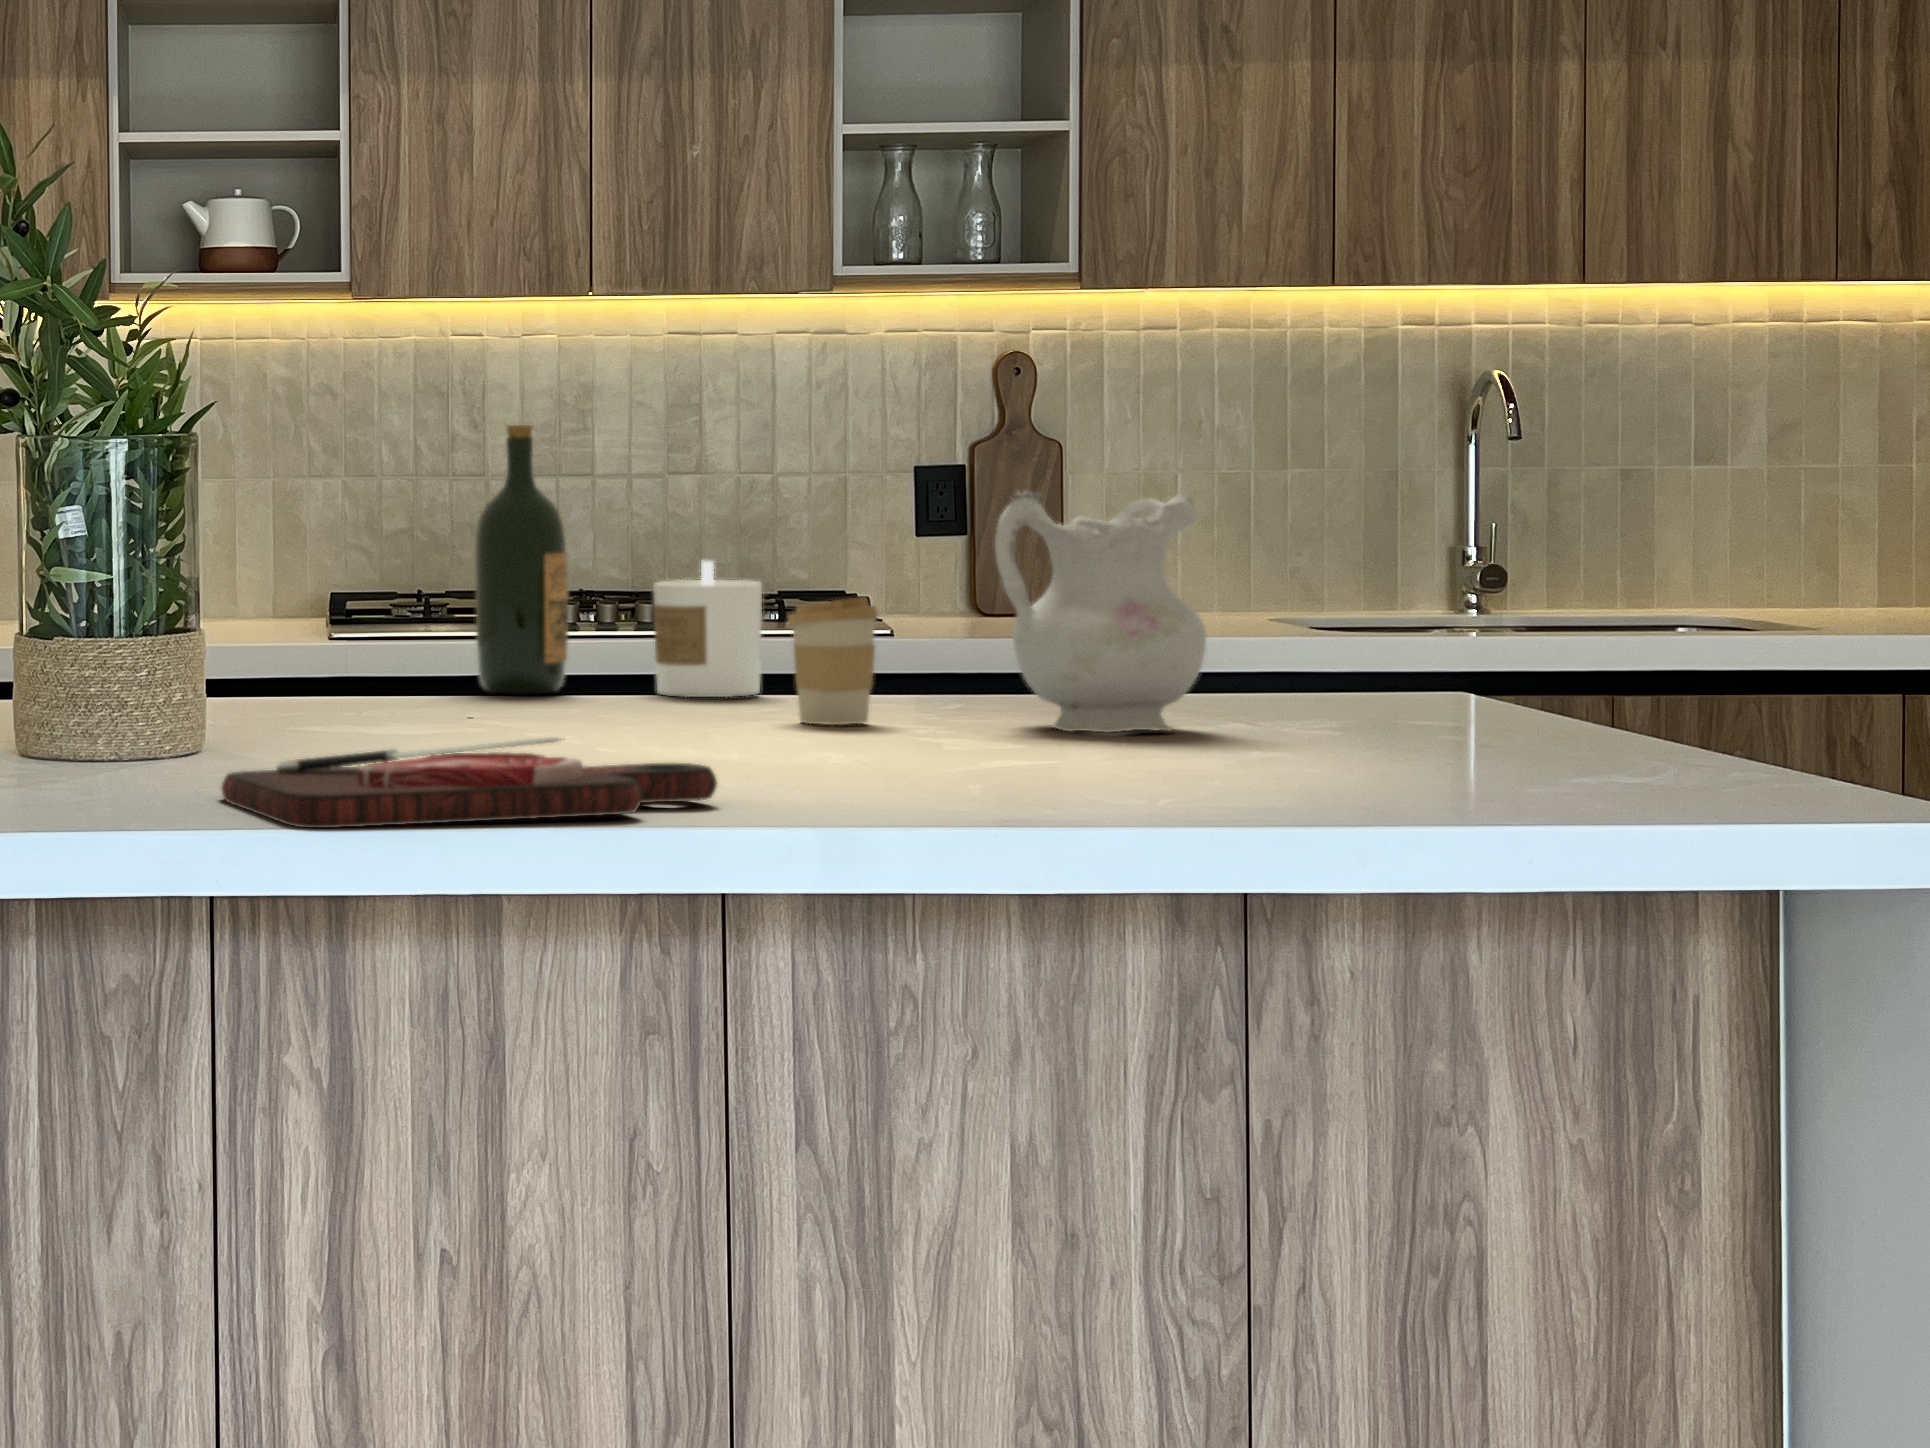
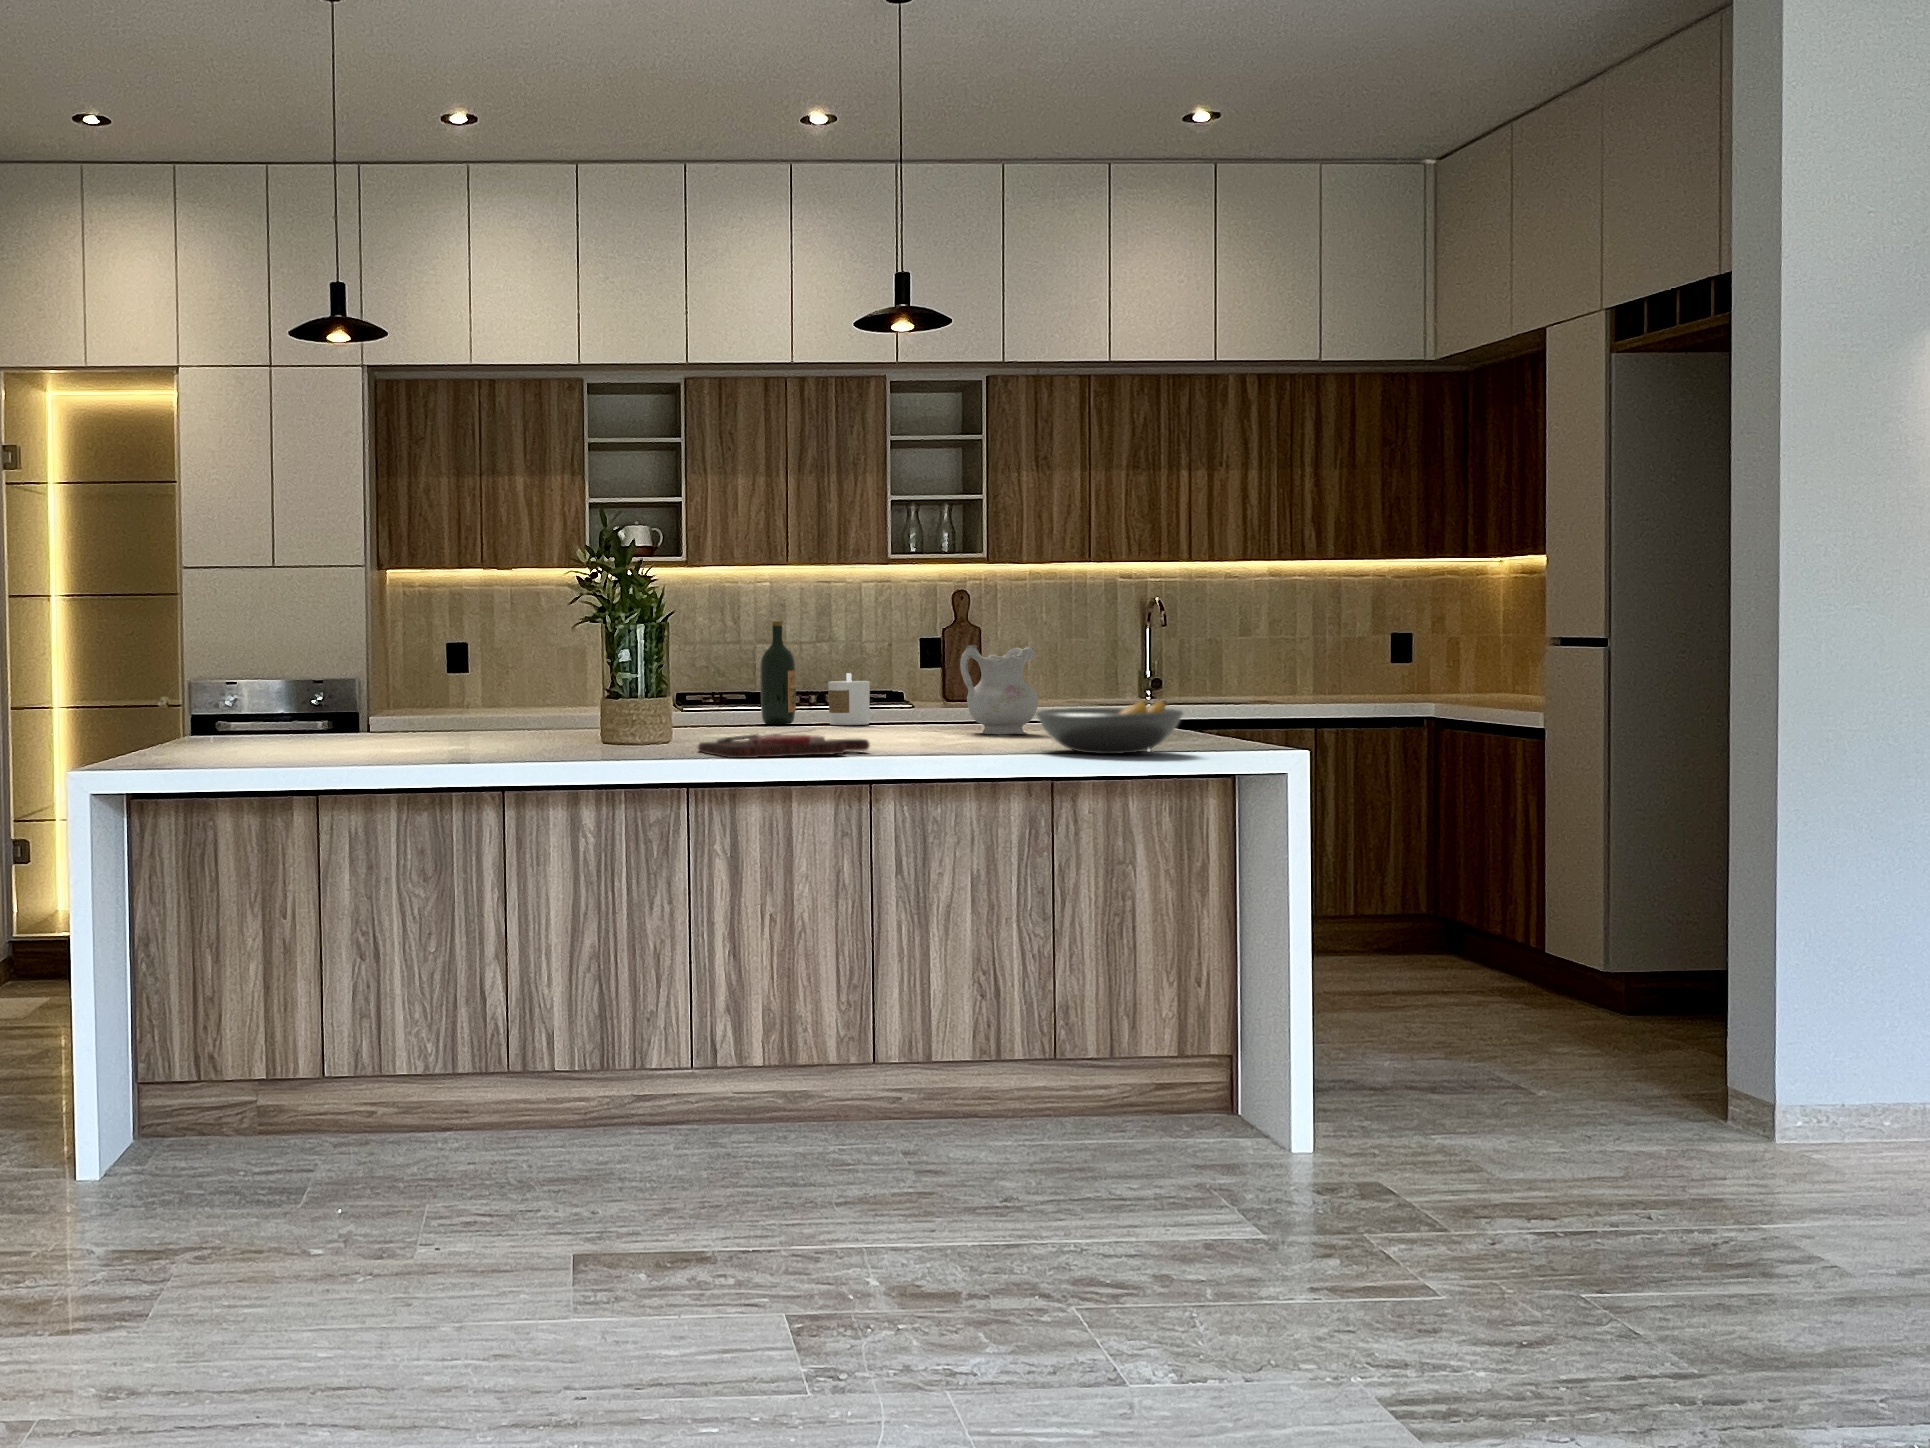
coffee cup: present [788,597,878,725] -> none [883,685,917,732]
fruit bowl: none [1198,657,1631,811] -> present [1036,700,1183,754]

